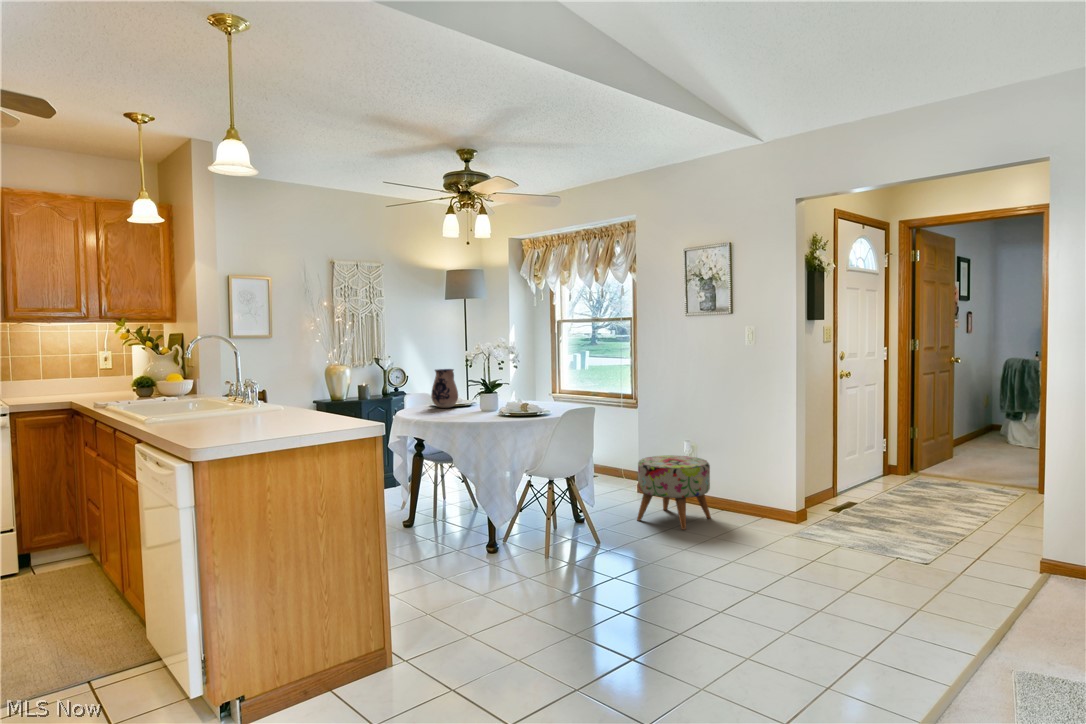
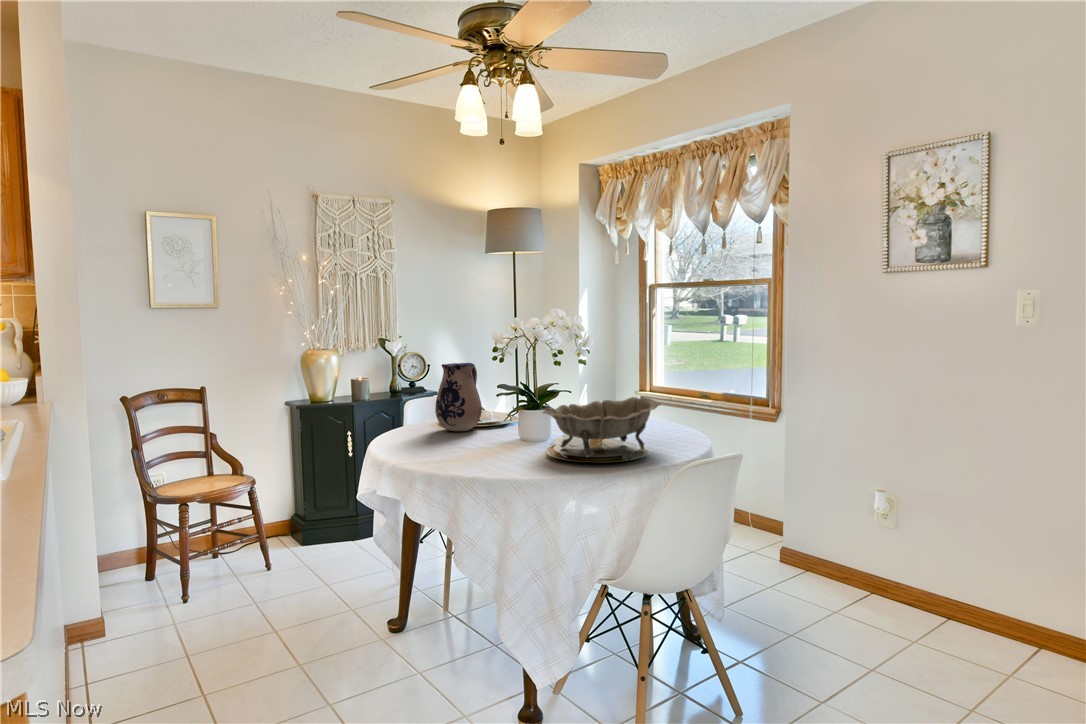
decorative bowl: none [496,384,559,414] -> present [543,397,661,457]
ottoman: present [637,455,711,530] -> none [796,519,941,677]

